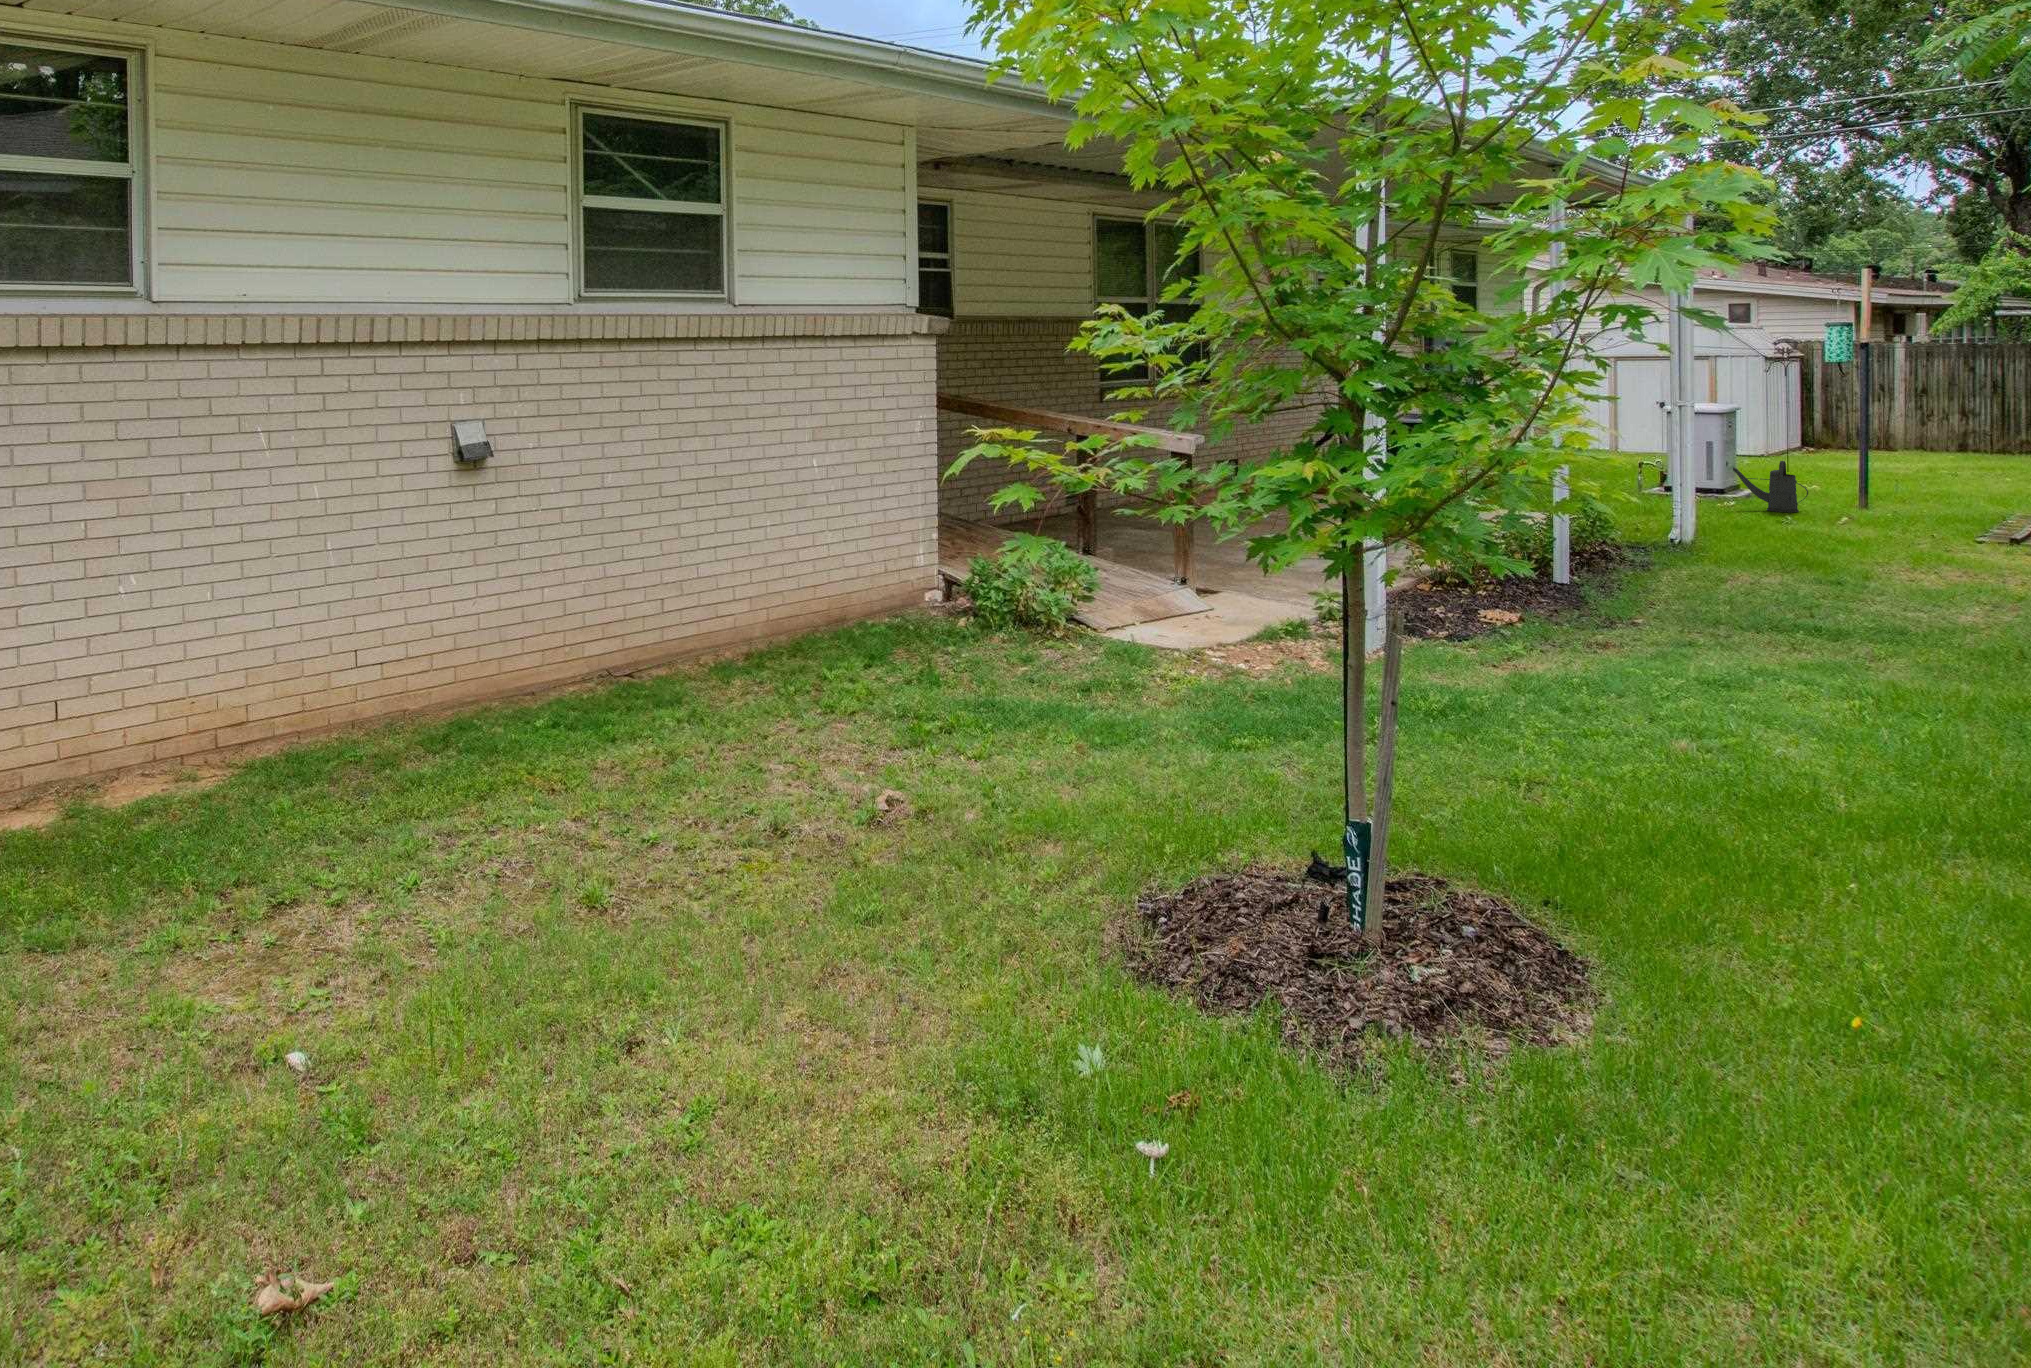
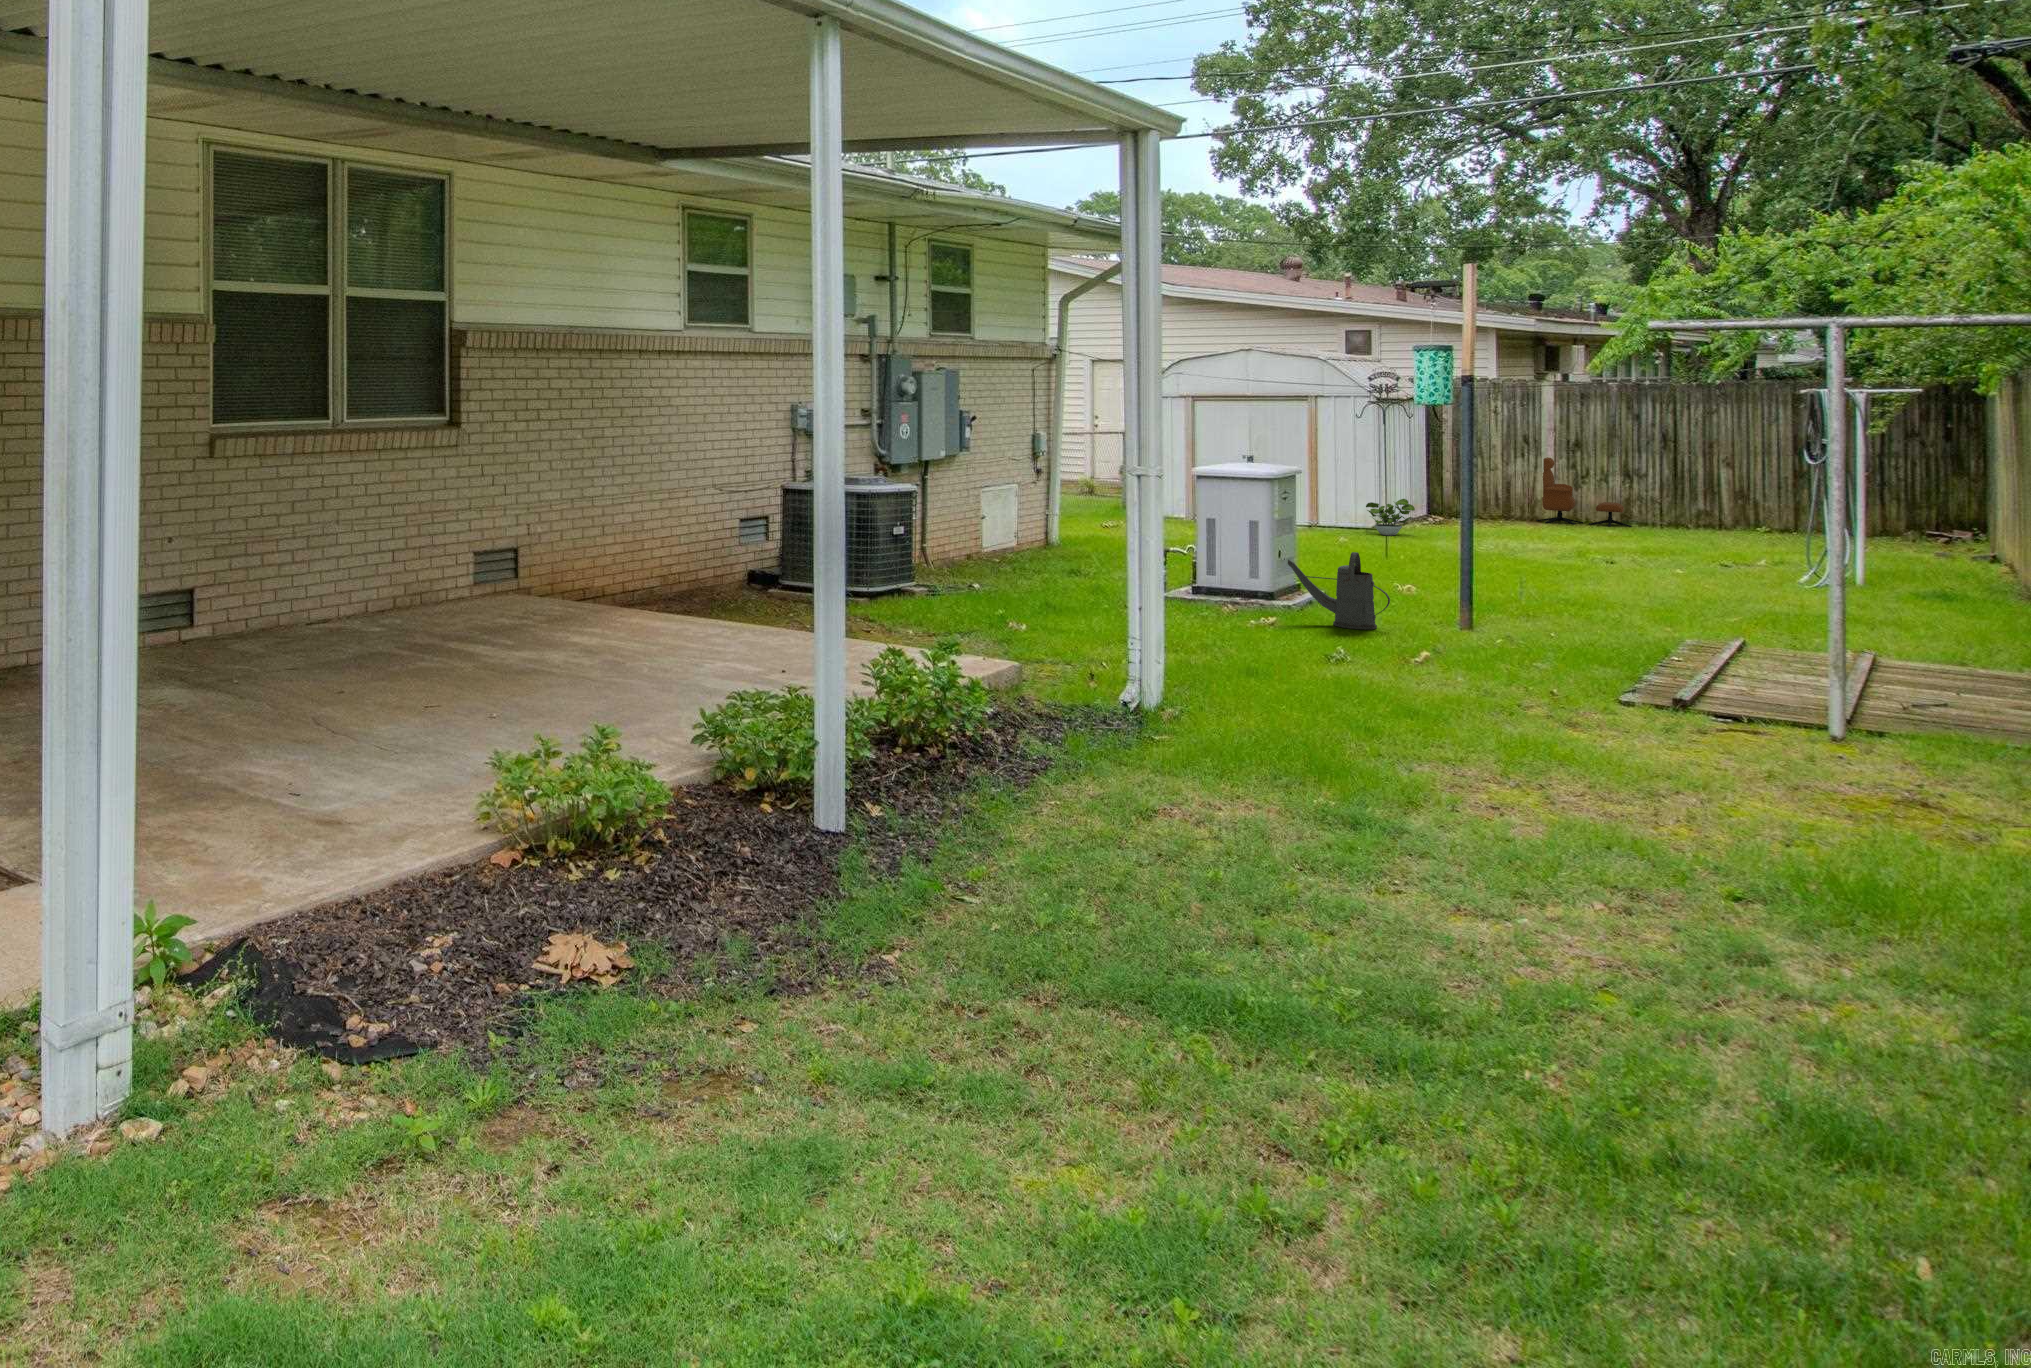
lounge chair: none [1888,400,1967,453] -> present [1536,457,1631,527]
potted plant: none [1755,432,1796,461] -> present [1366,499,1415,536]

